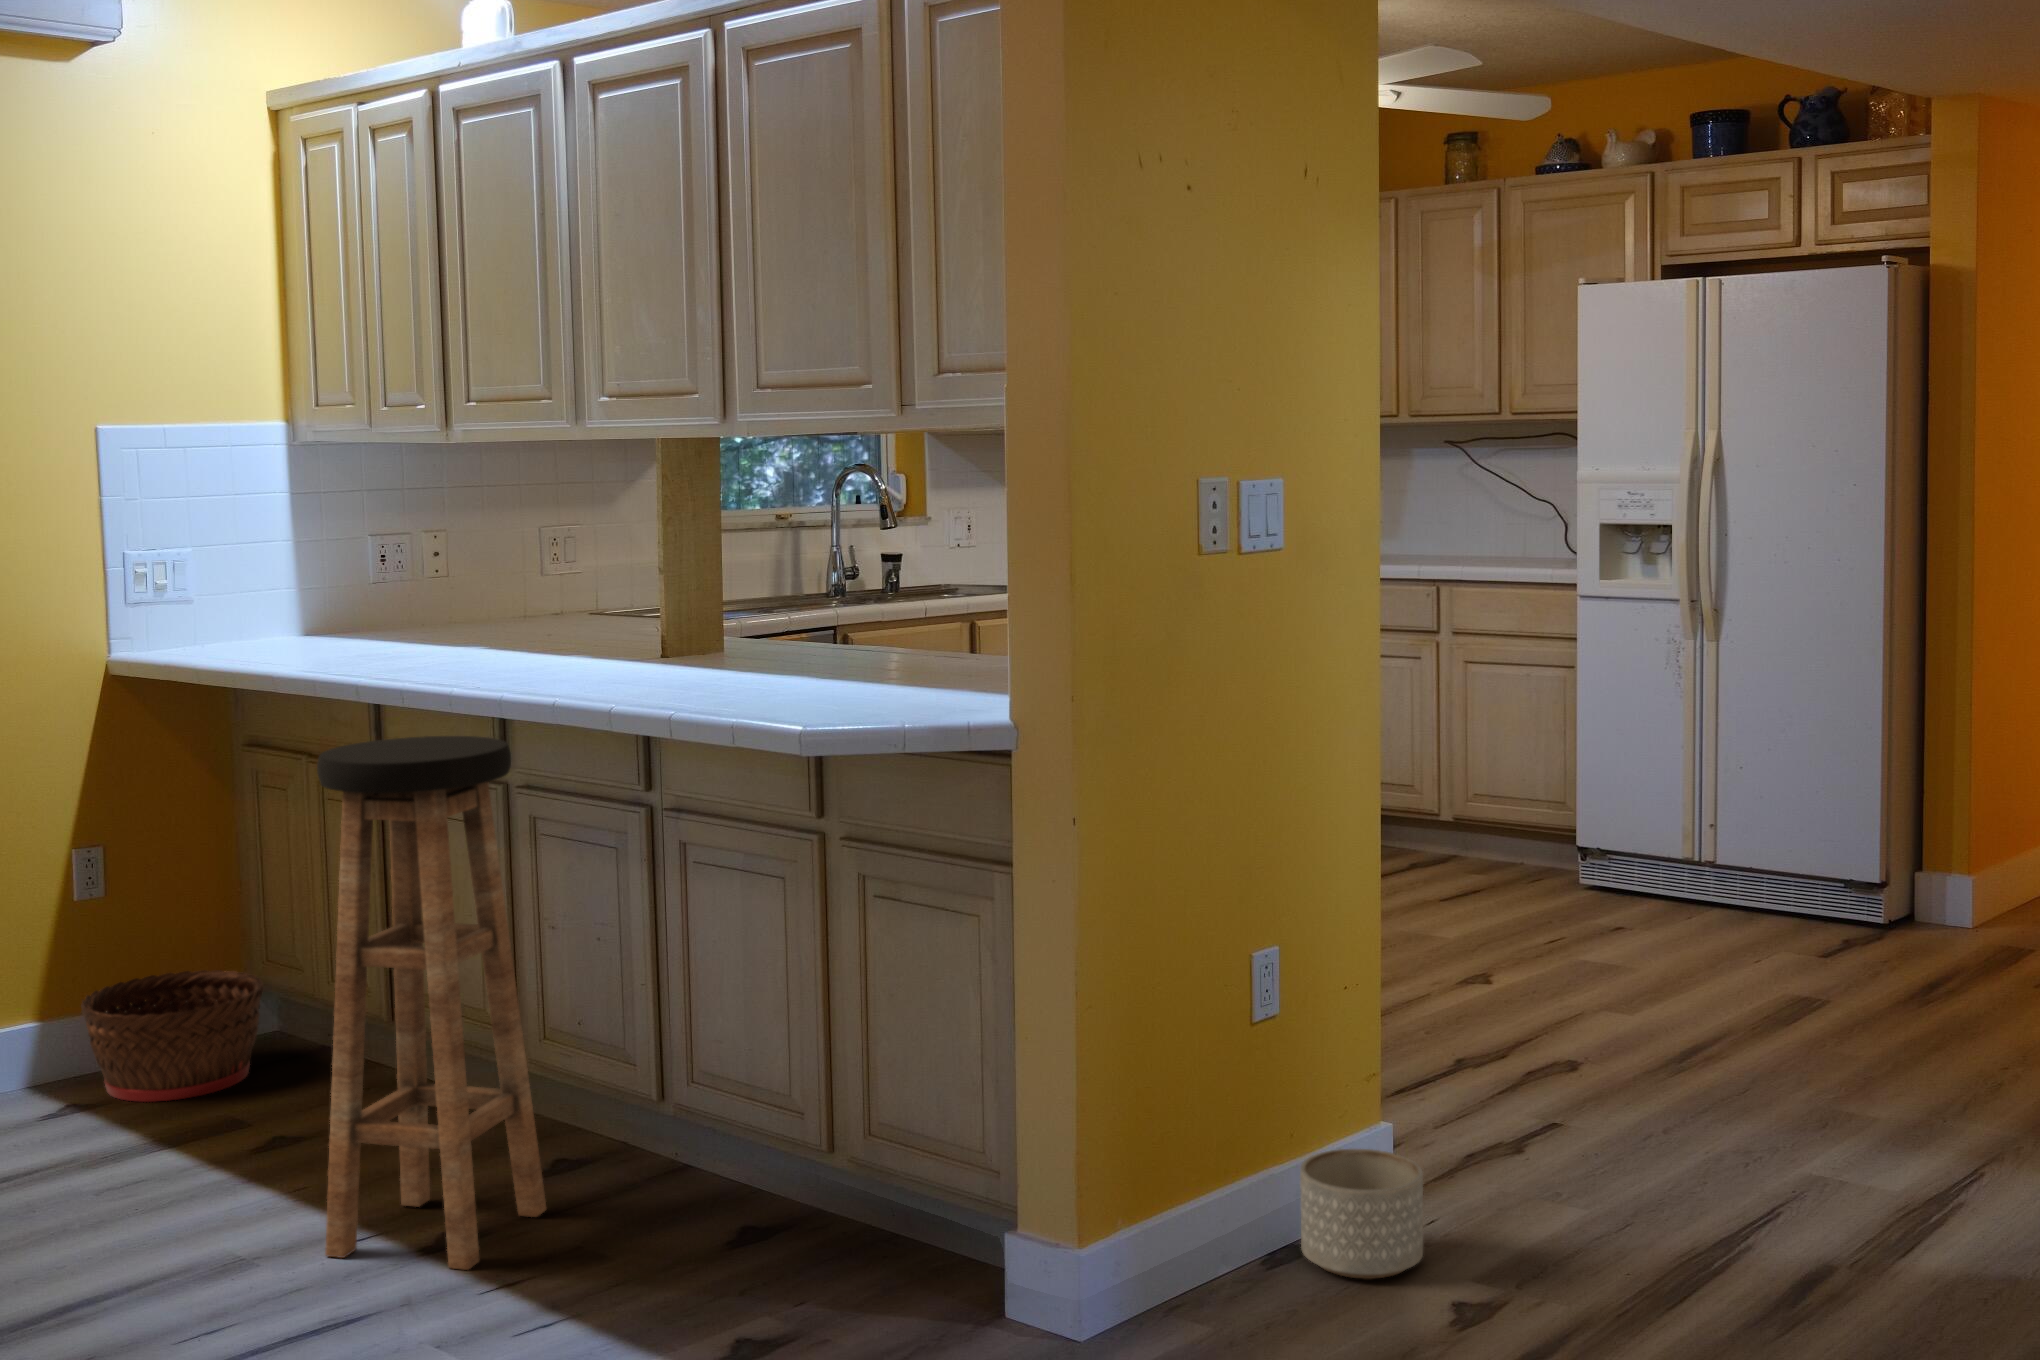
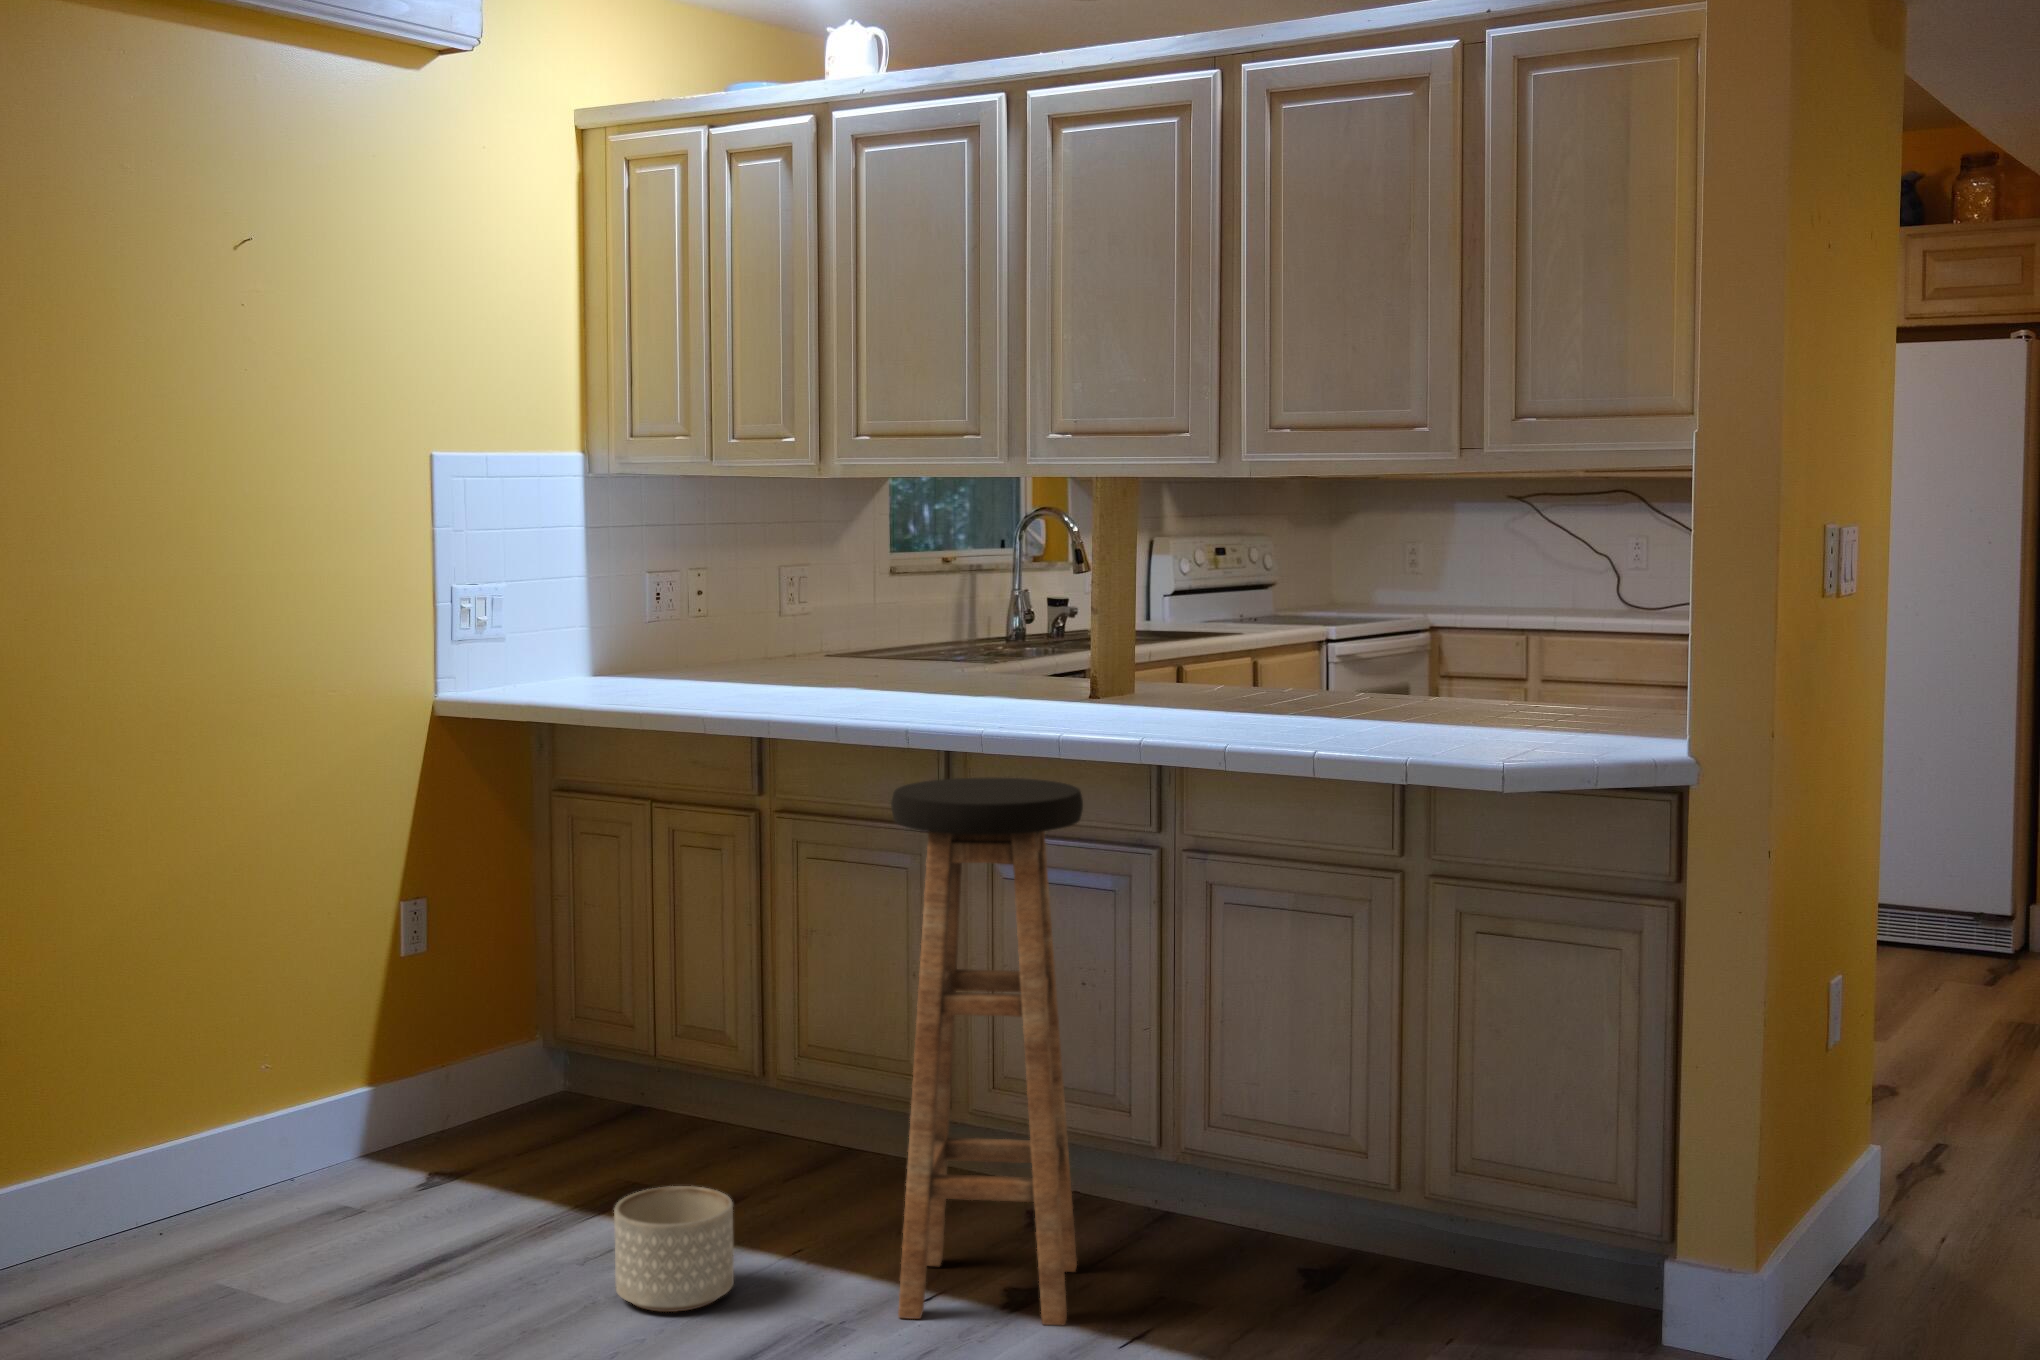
basket: present [81,970,263,1102] -> none [427,1032,610,1172]
planter: present [1300,1149,1423,1279] -> present [614,1186,734,1312]

